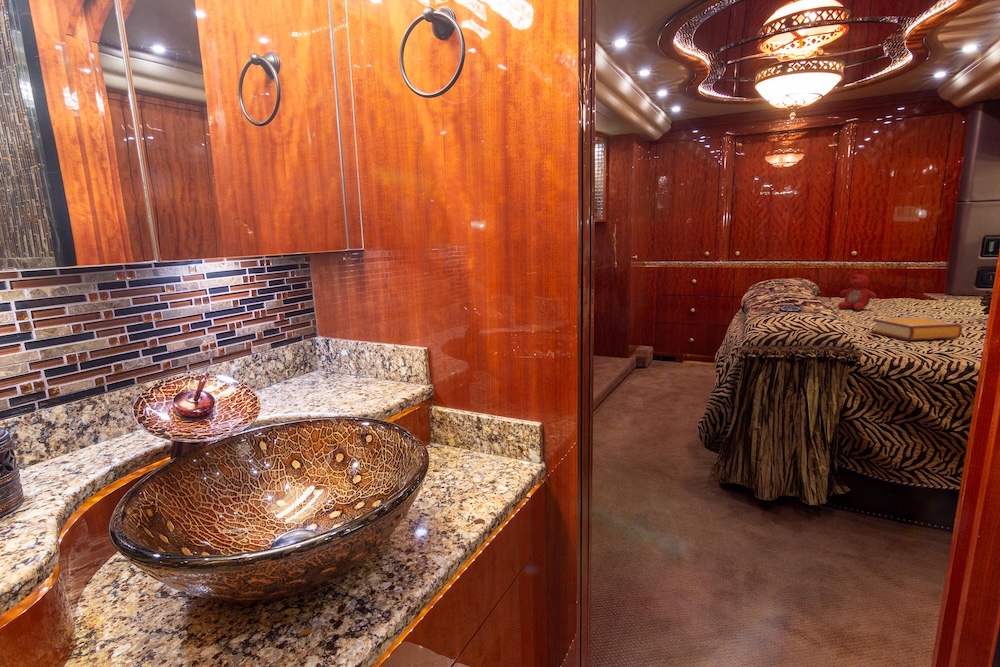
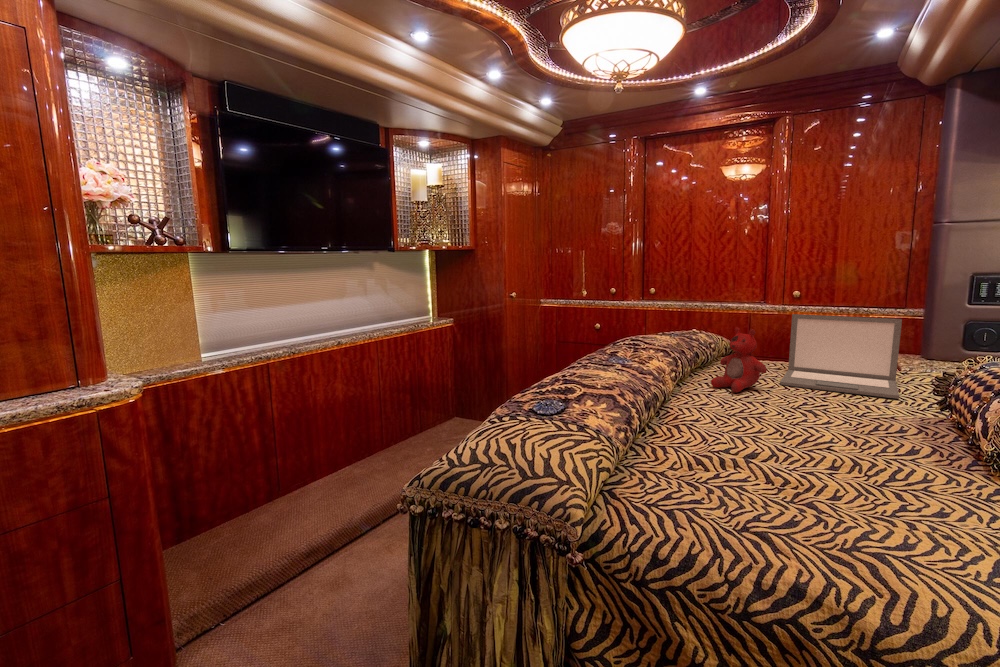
laptop: none [874,264,957,311] -> present [780,314,902,399]
book: present [871,317,962,341] -> none [693,425,843,485]

